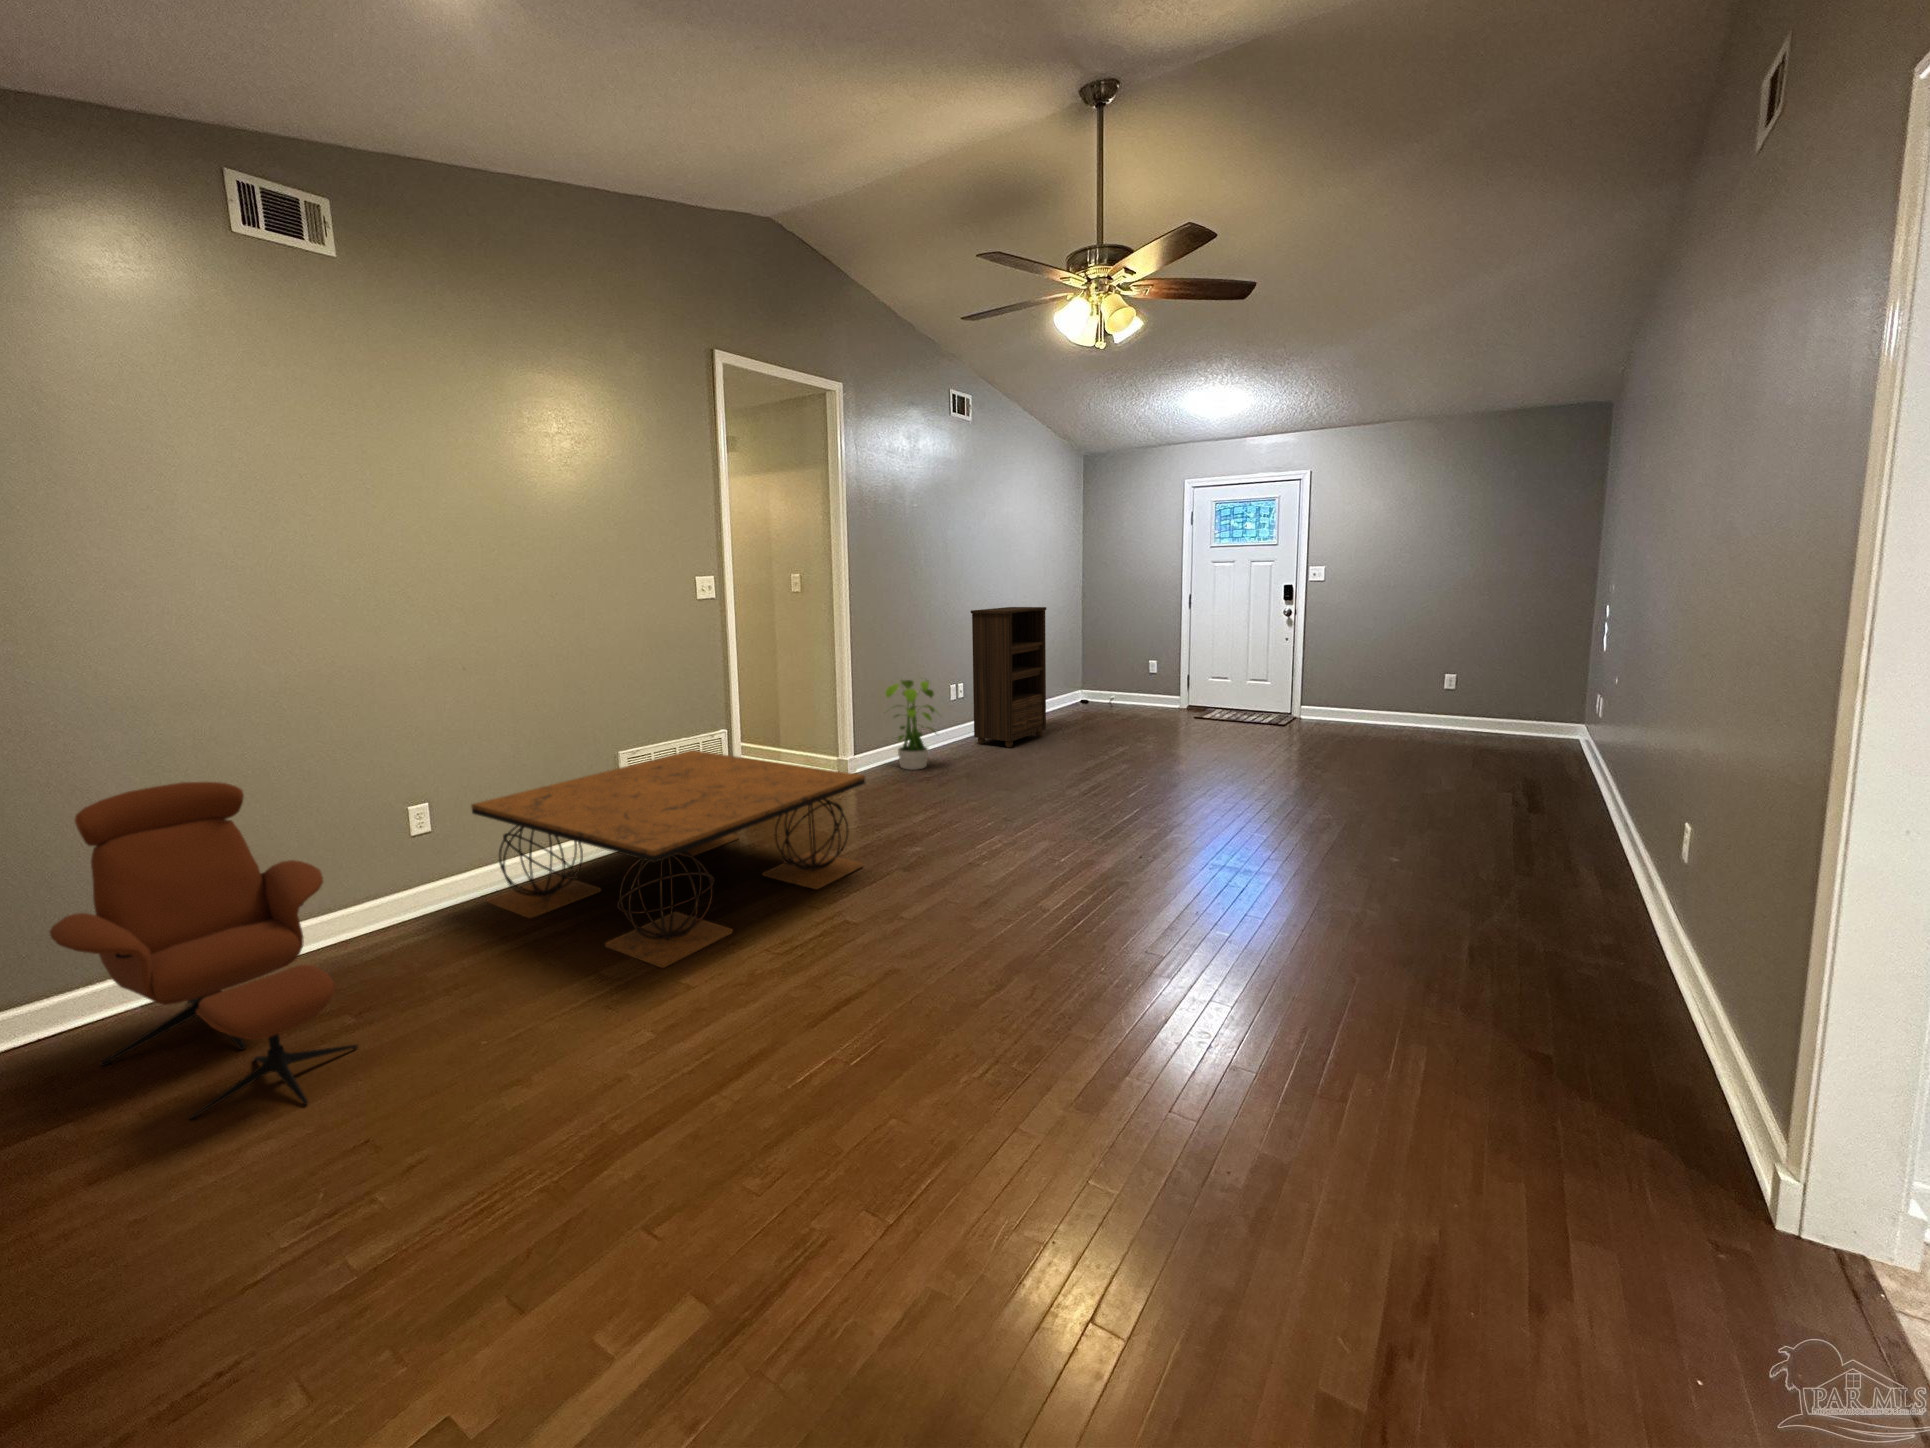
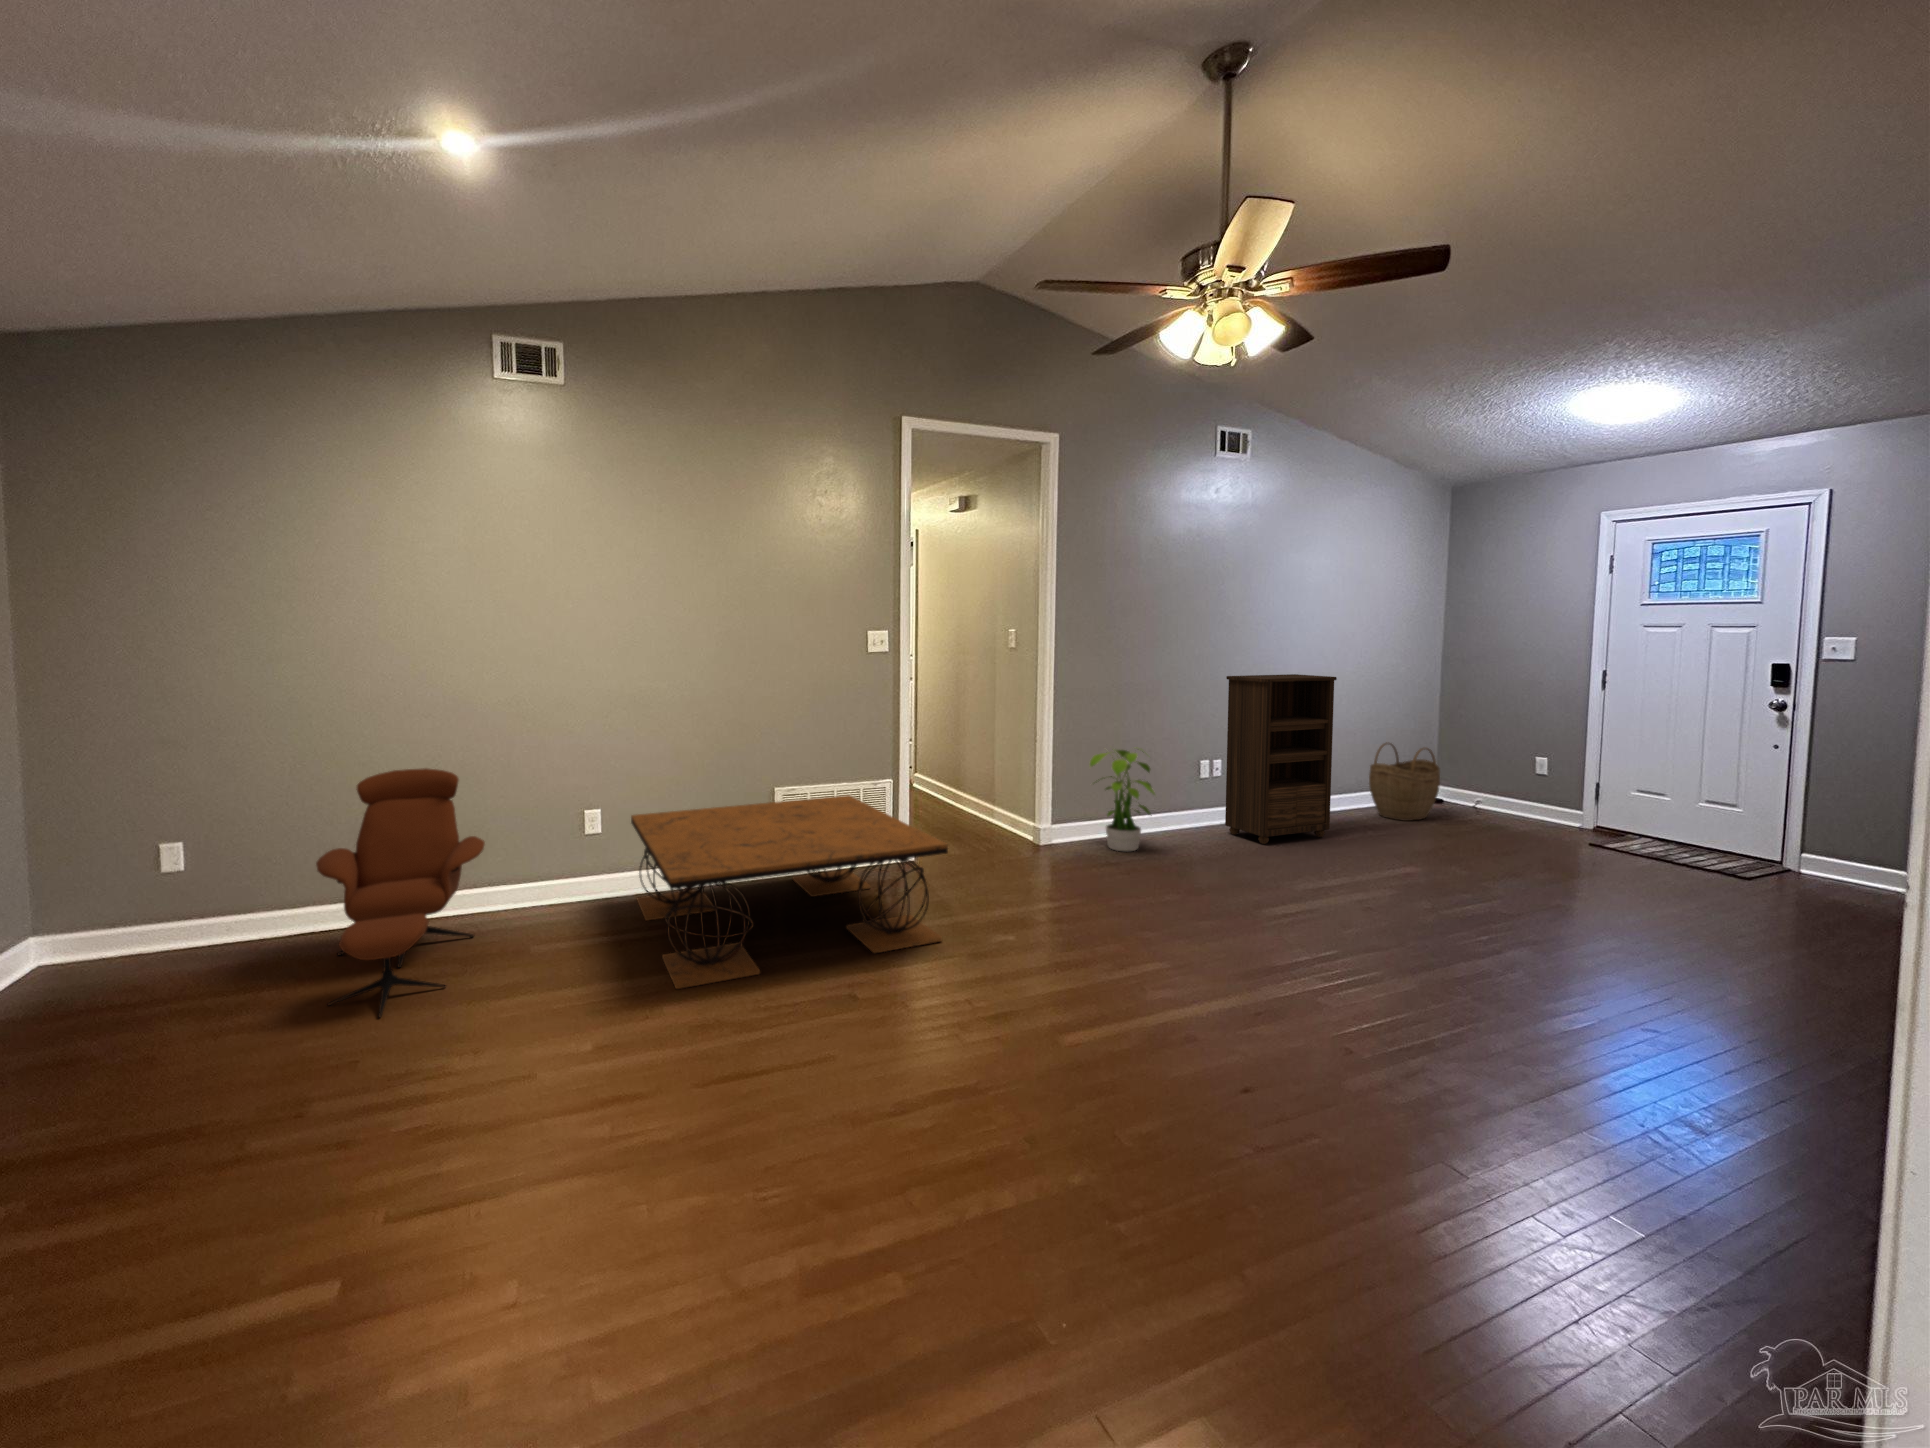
woven basket: none [1050,658,1096,718] -> present [1369,742,1440,821]

